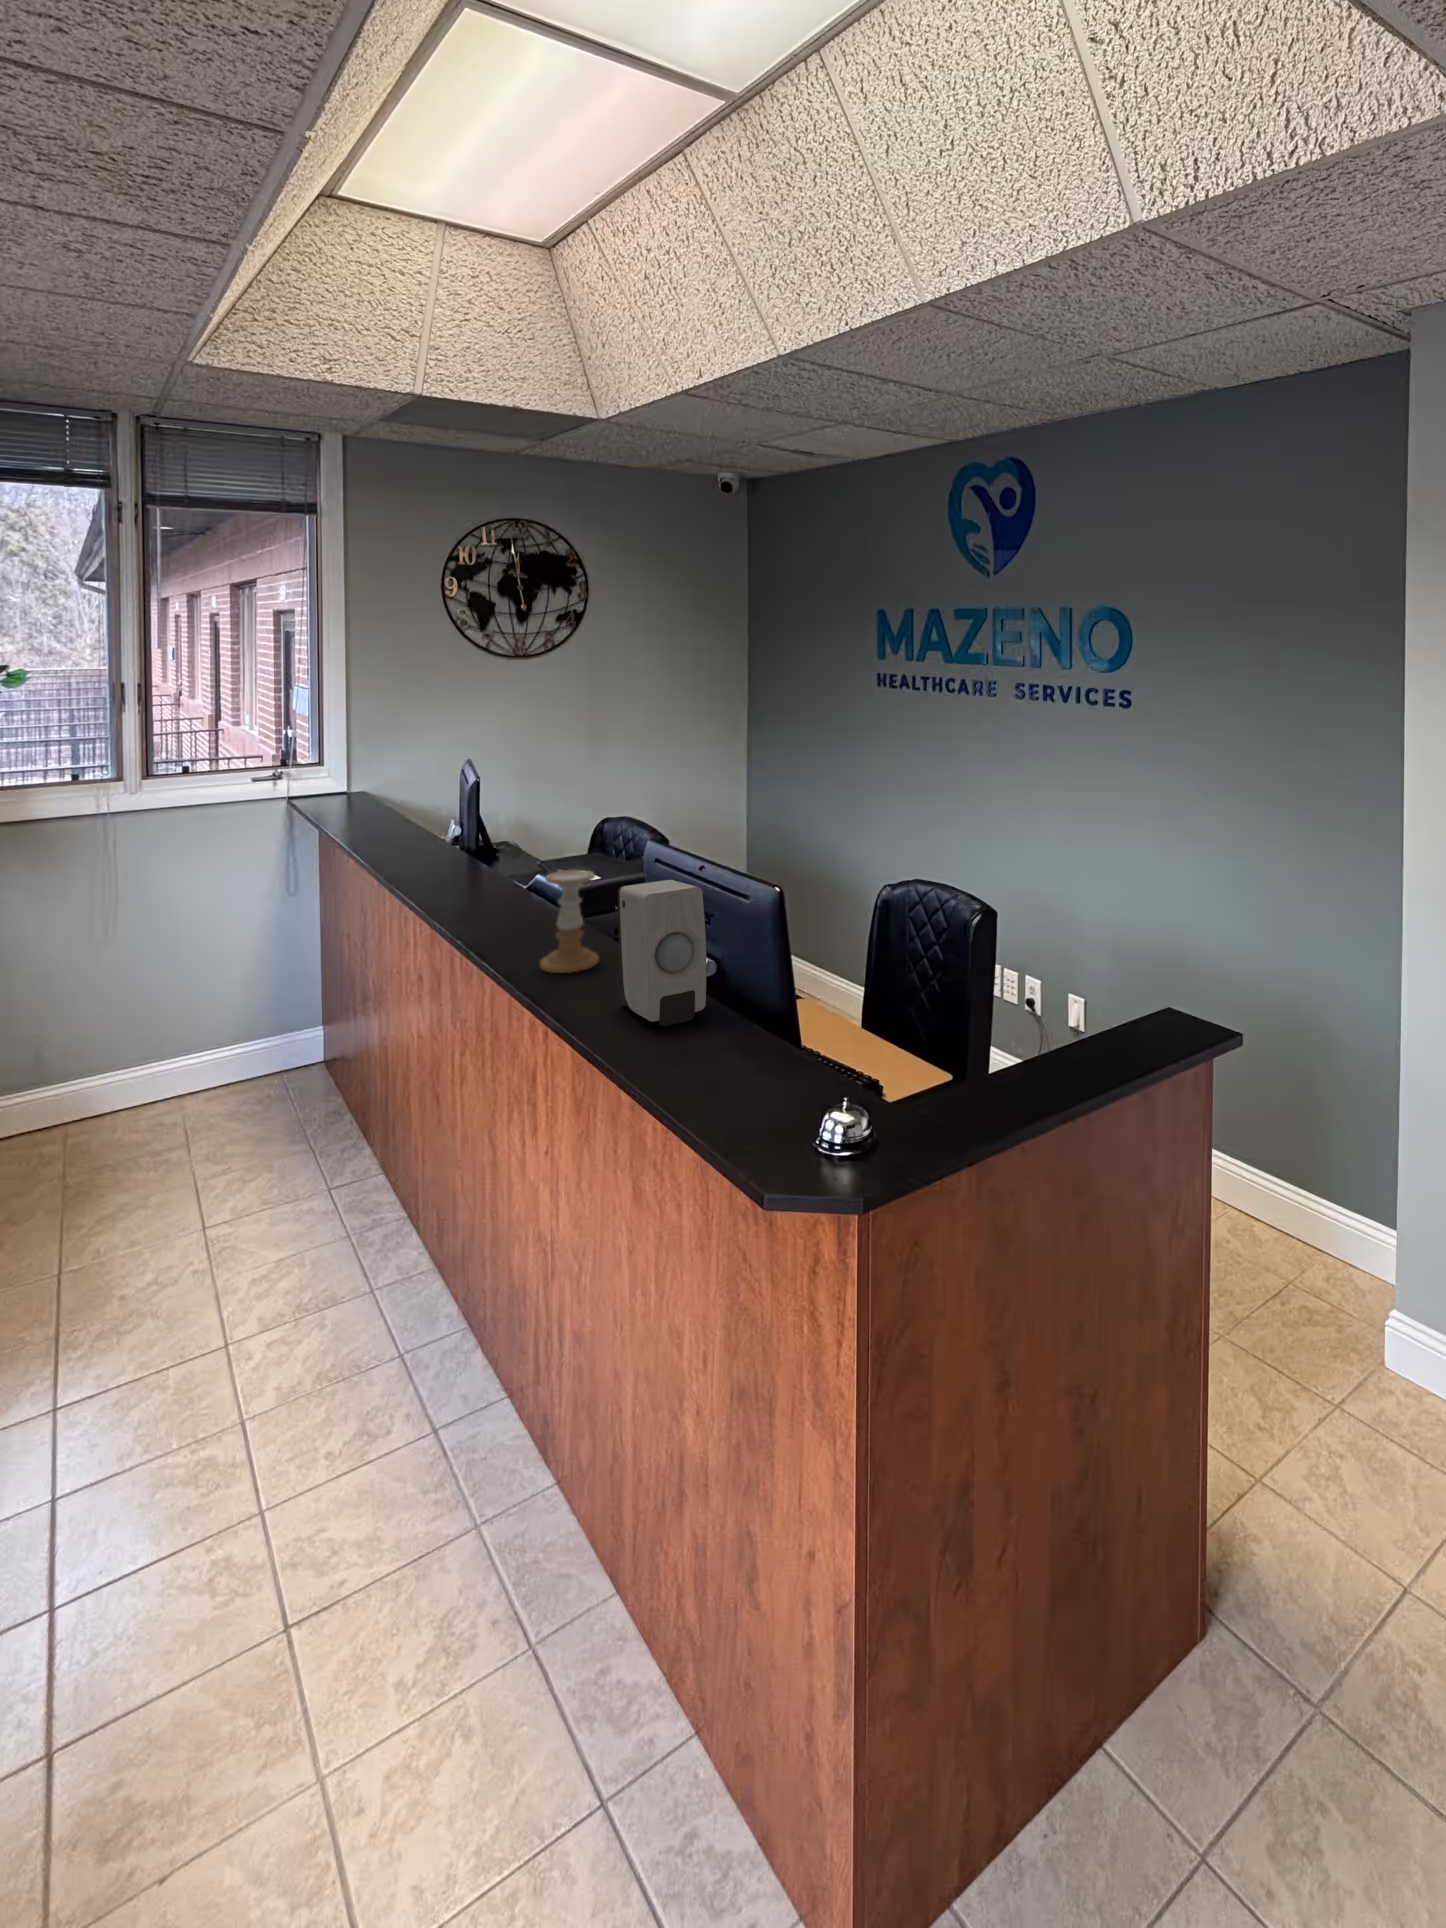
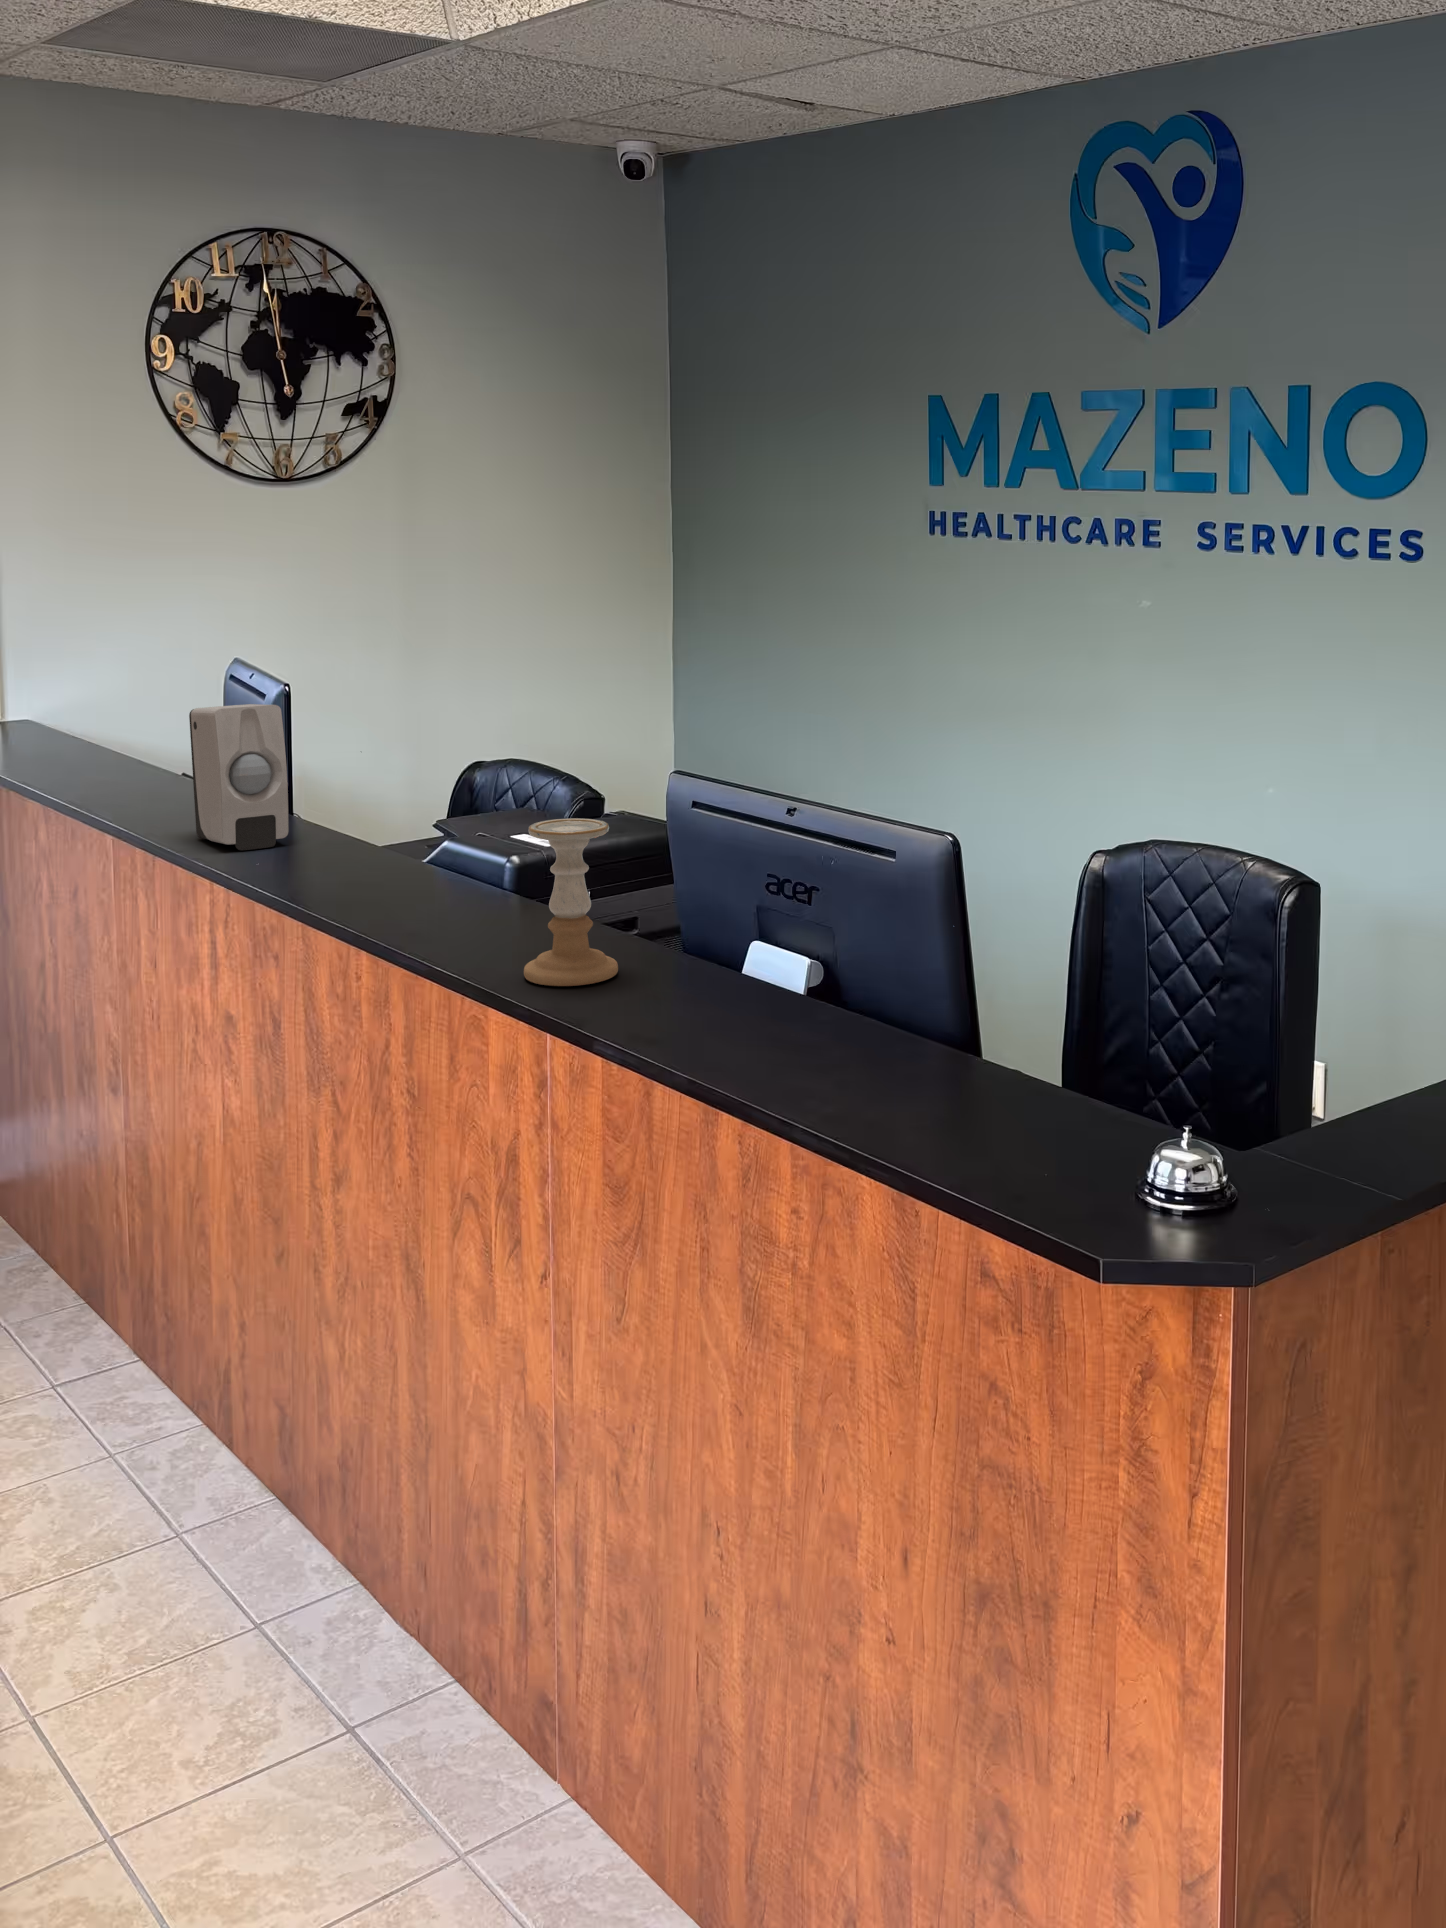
soap dispenser: present [618,880,706,1026] -> present [189,704,288,850]

